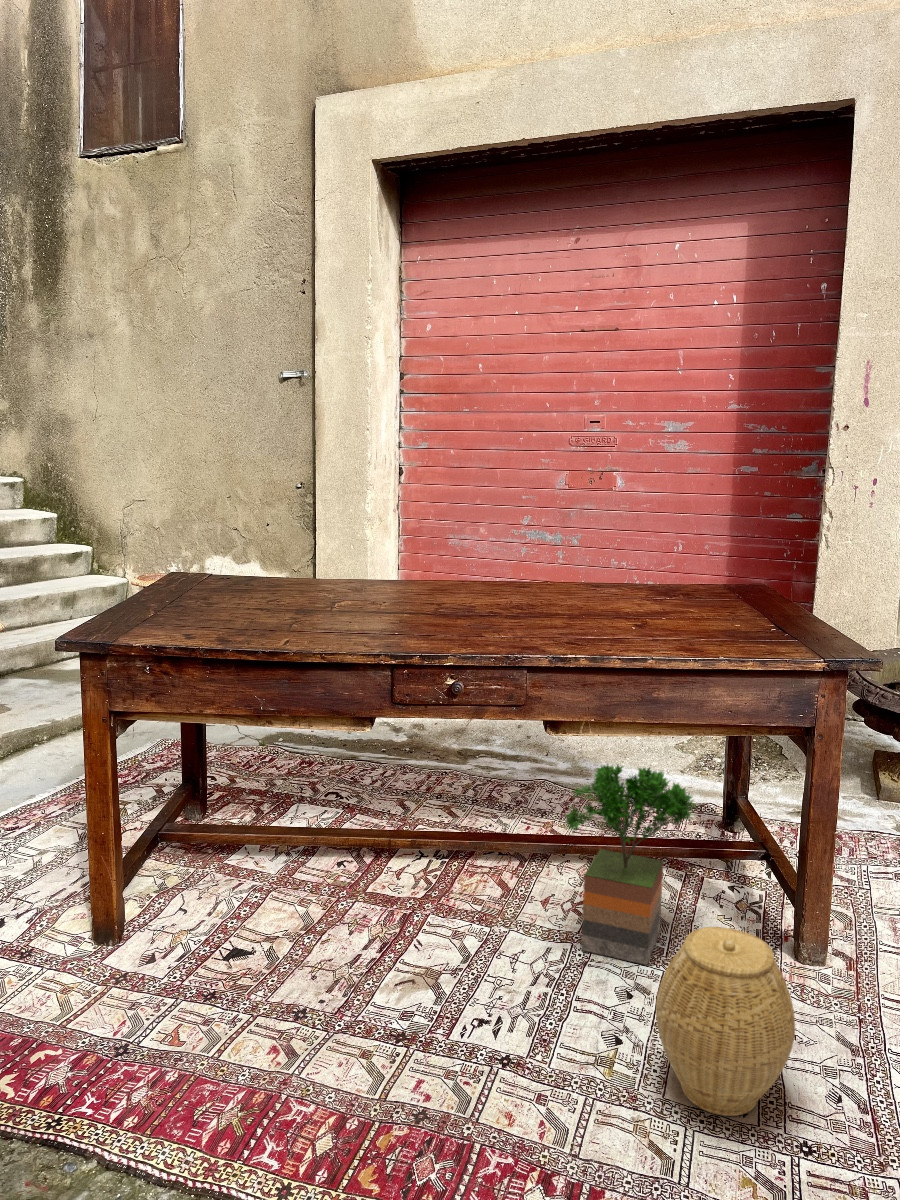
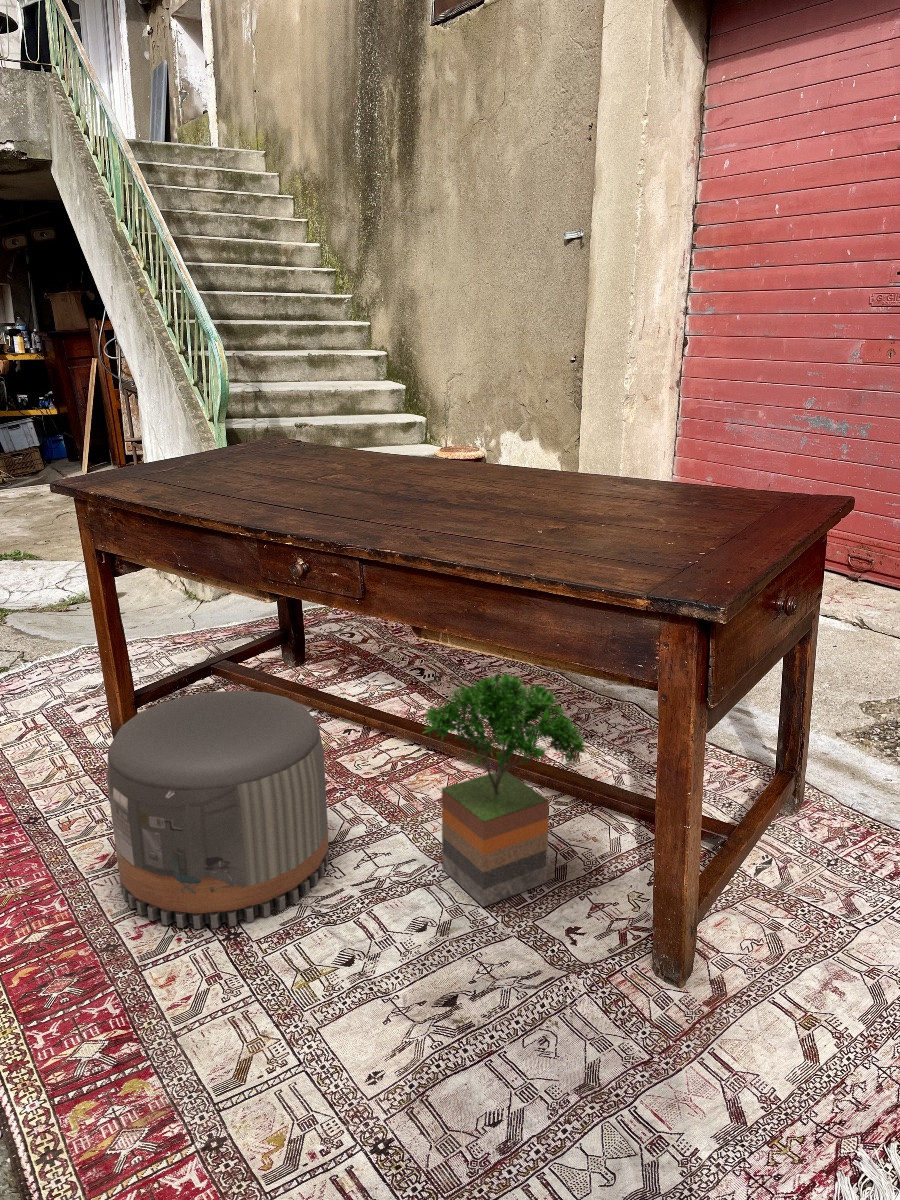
pouf: none [306,830,518,1081] -> present [107,691,329,929]
woven basket: present [656,927,795,1116] -> none [281,866,441,1085]

